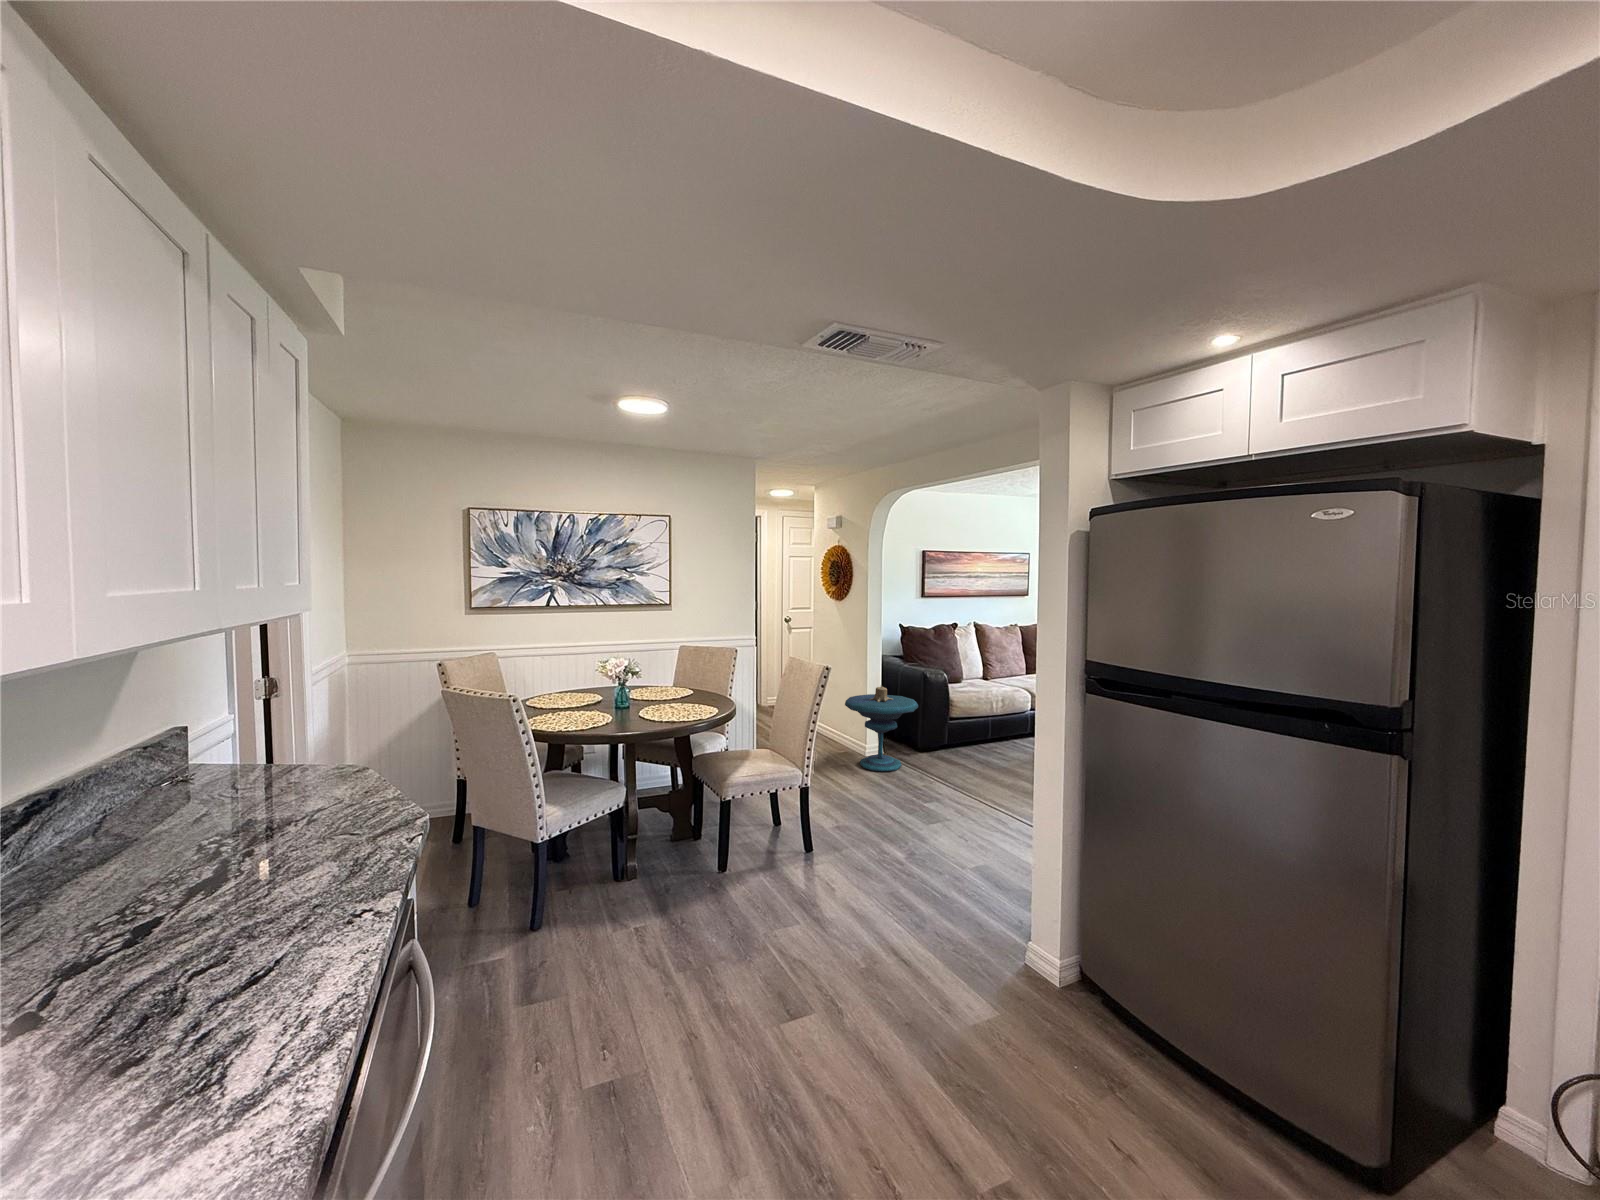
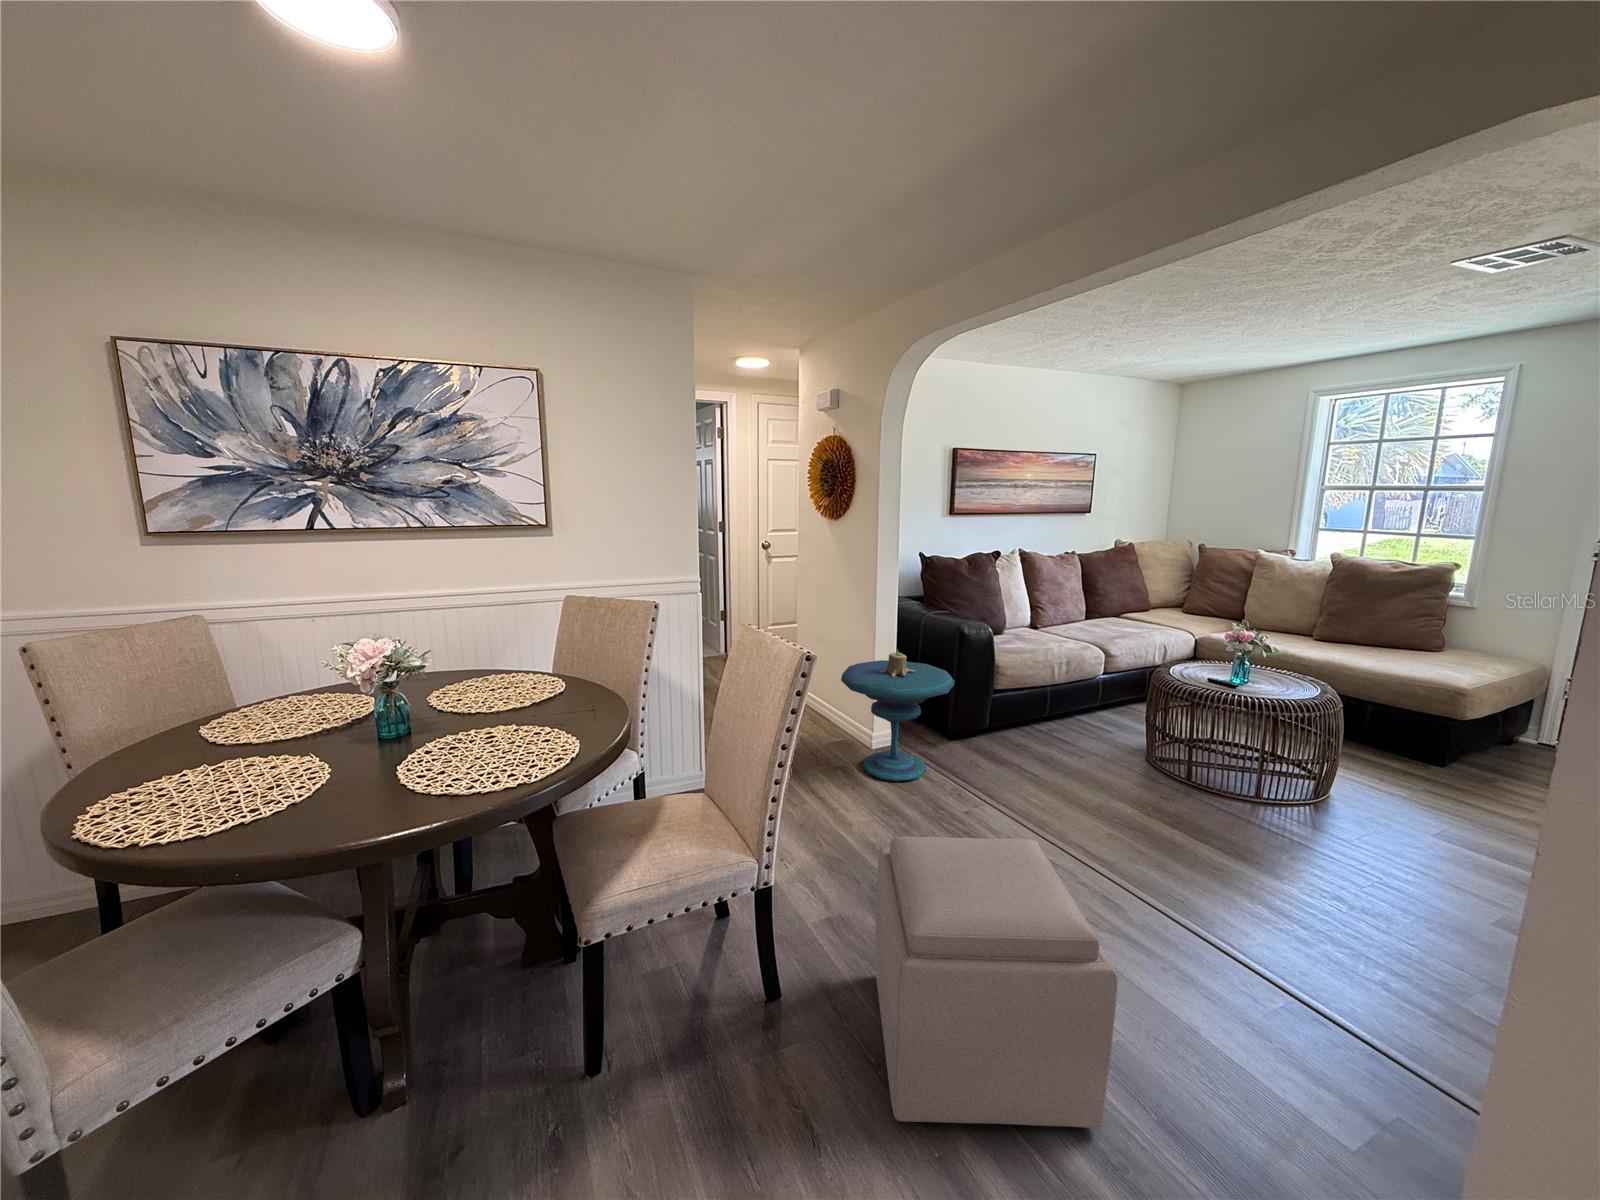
ottoman: none [864,764,970,888] -> present [876,837,1118,1128]

